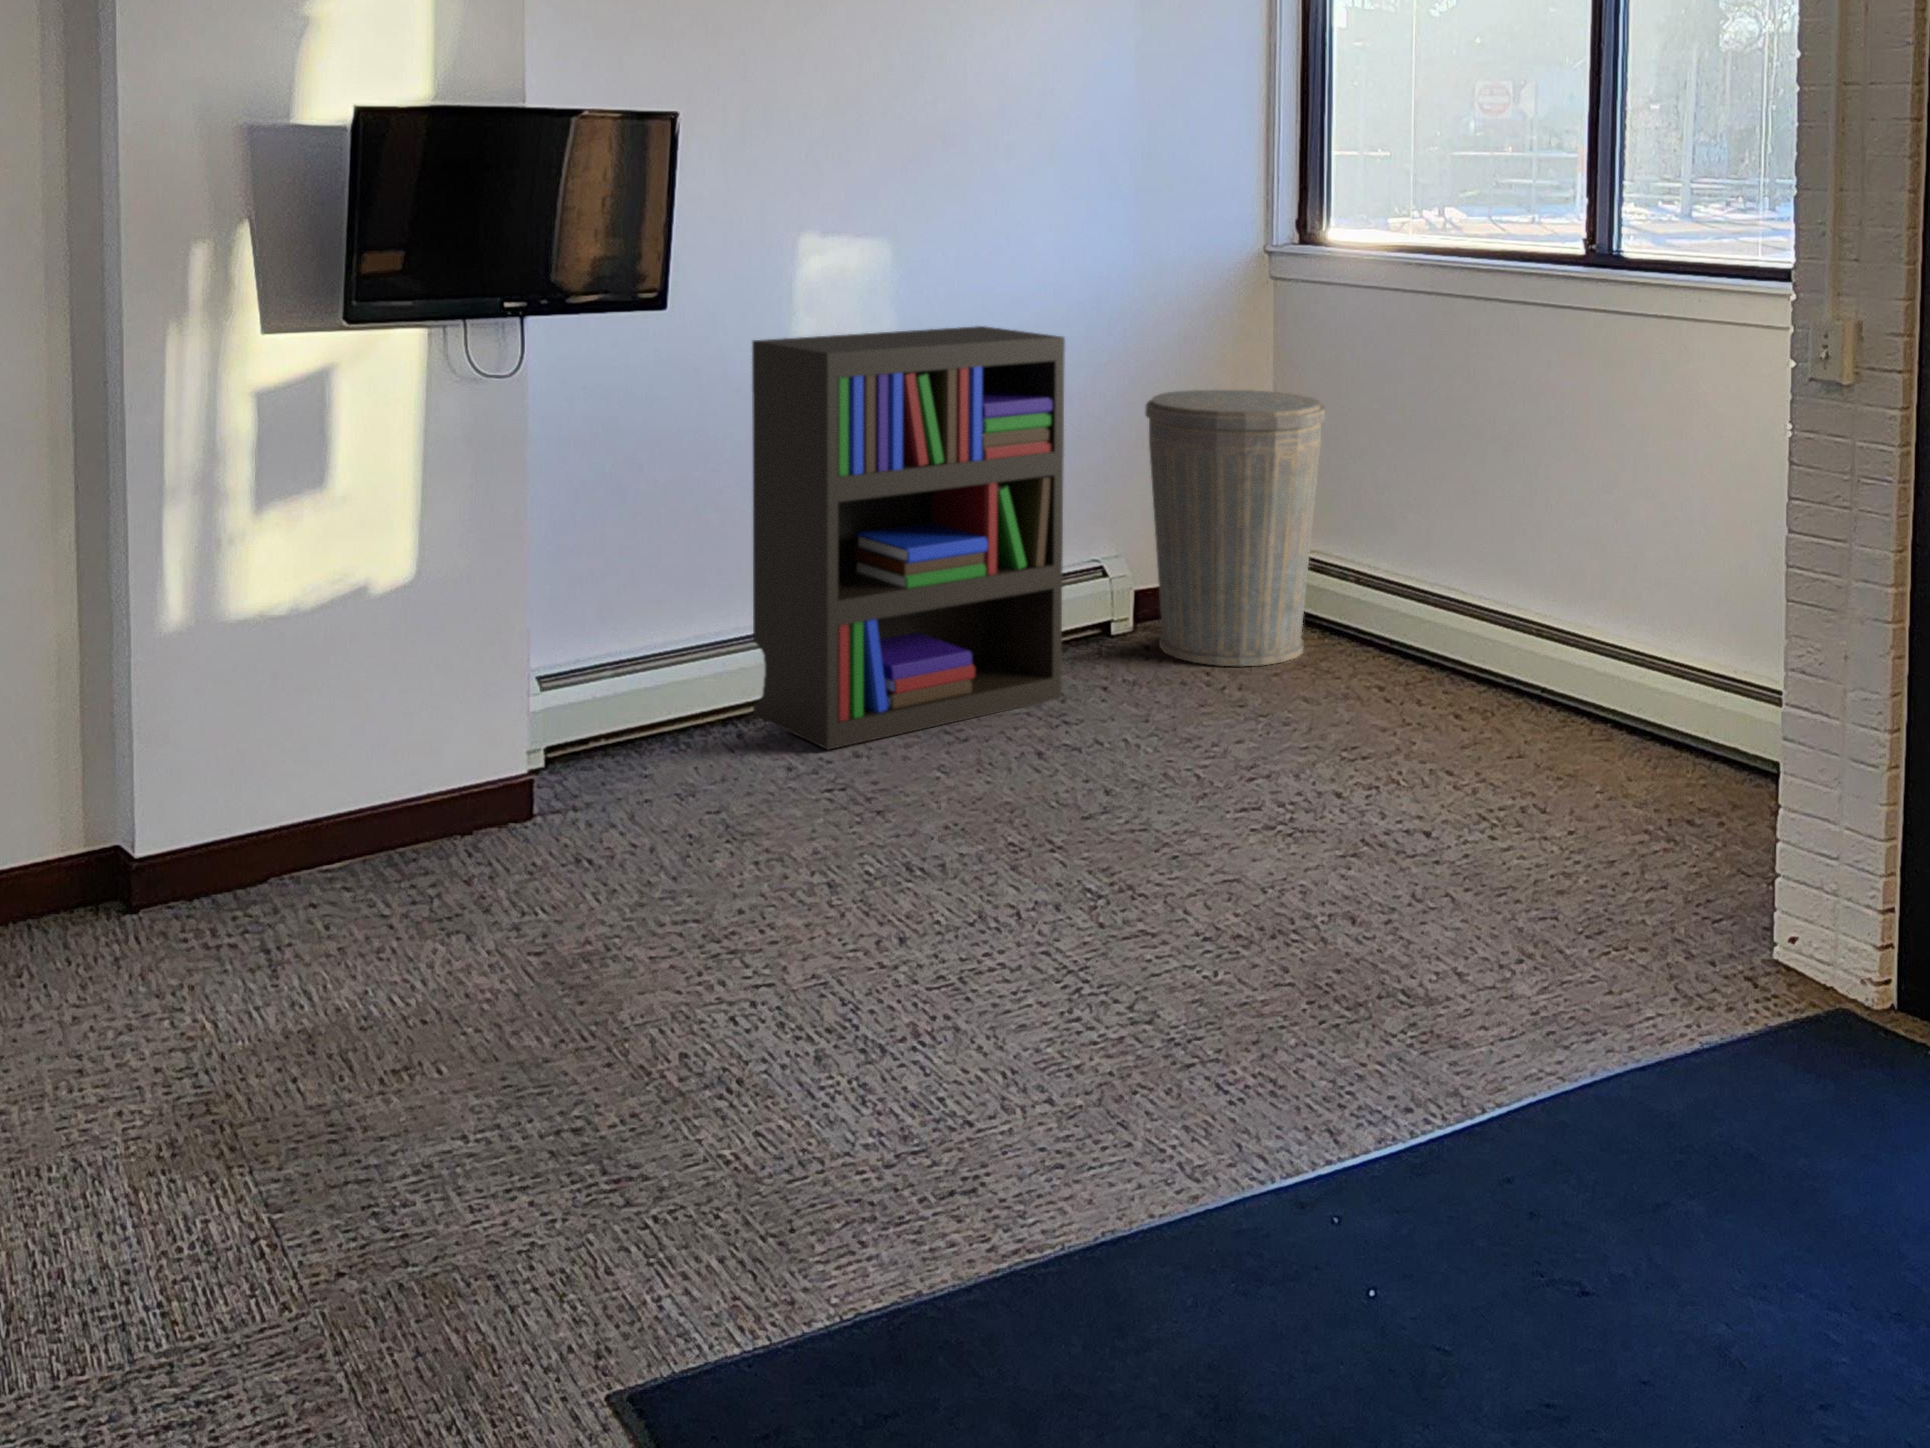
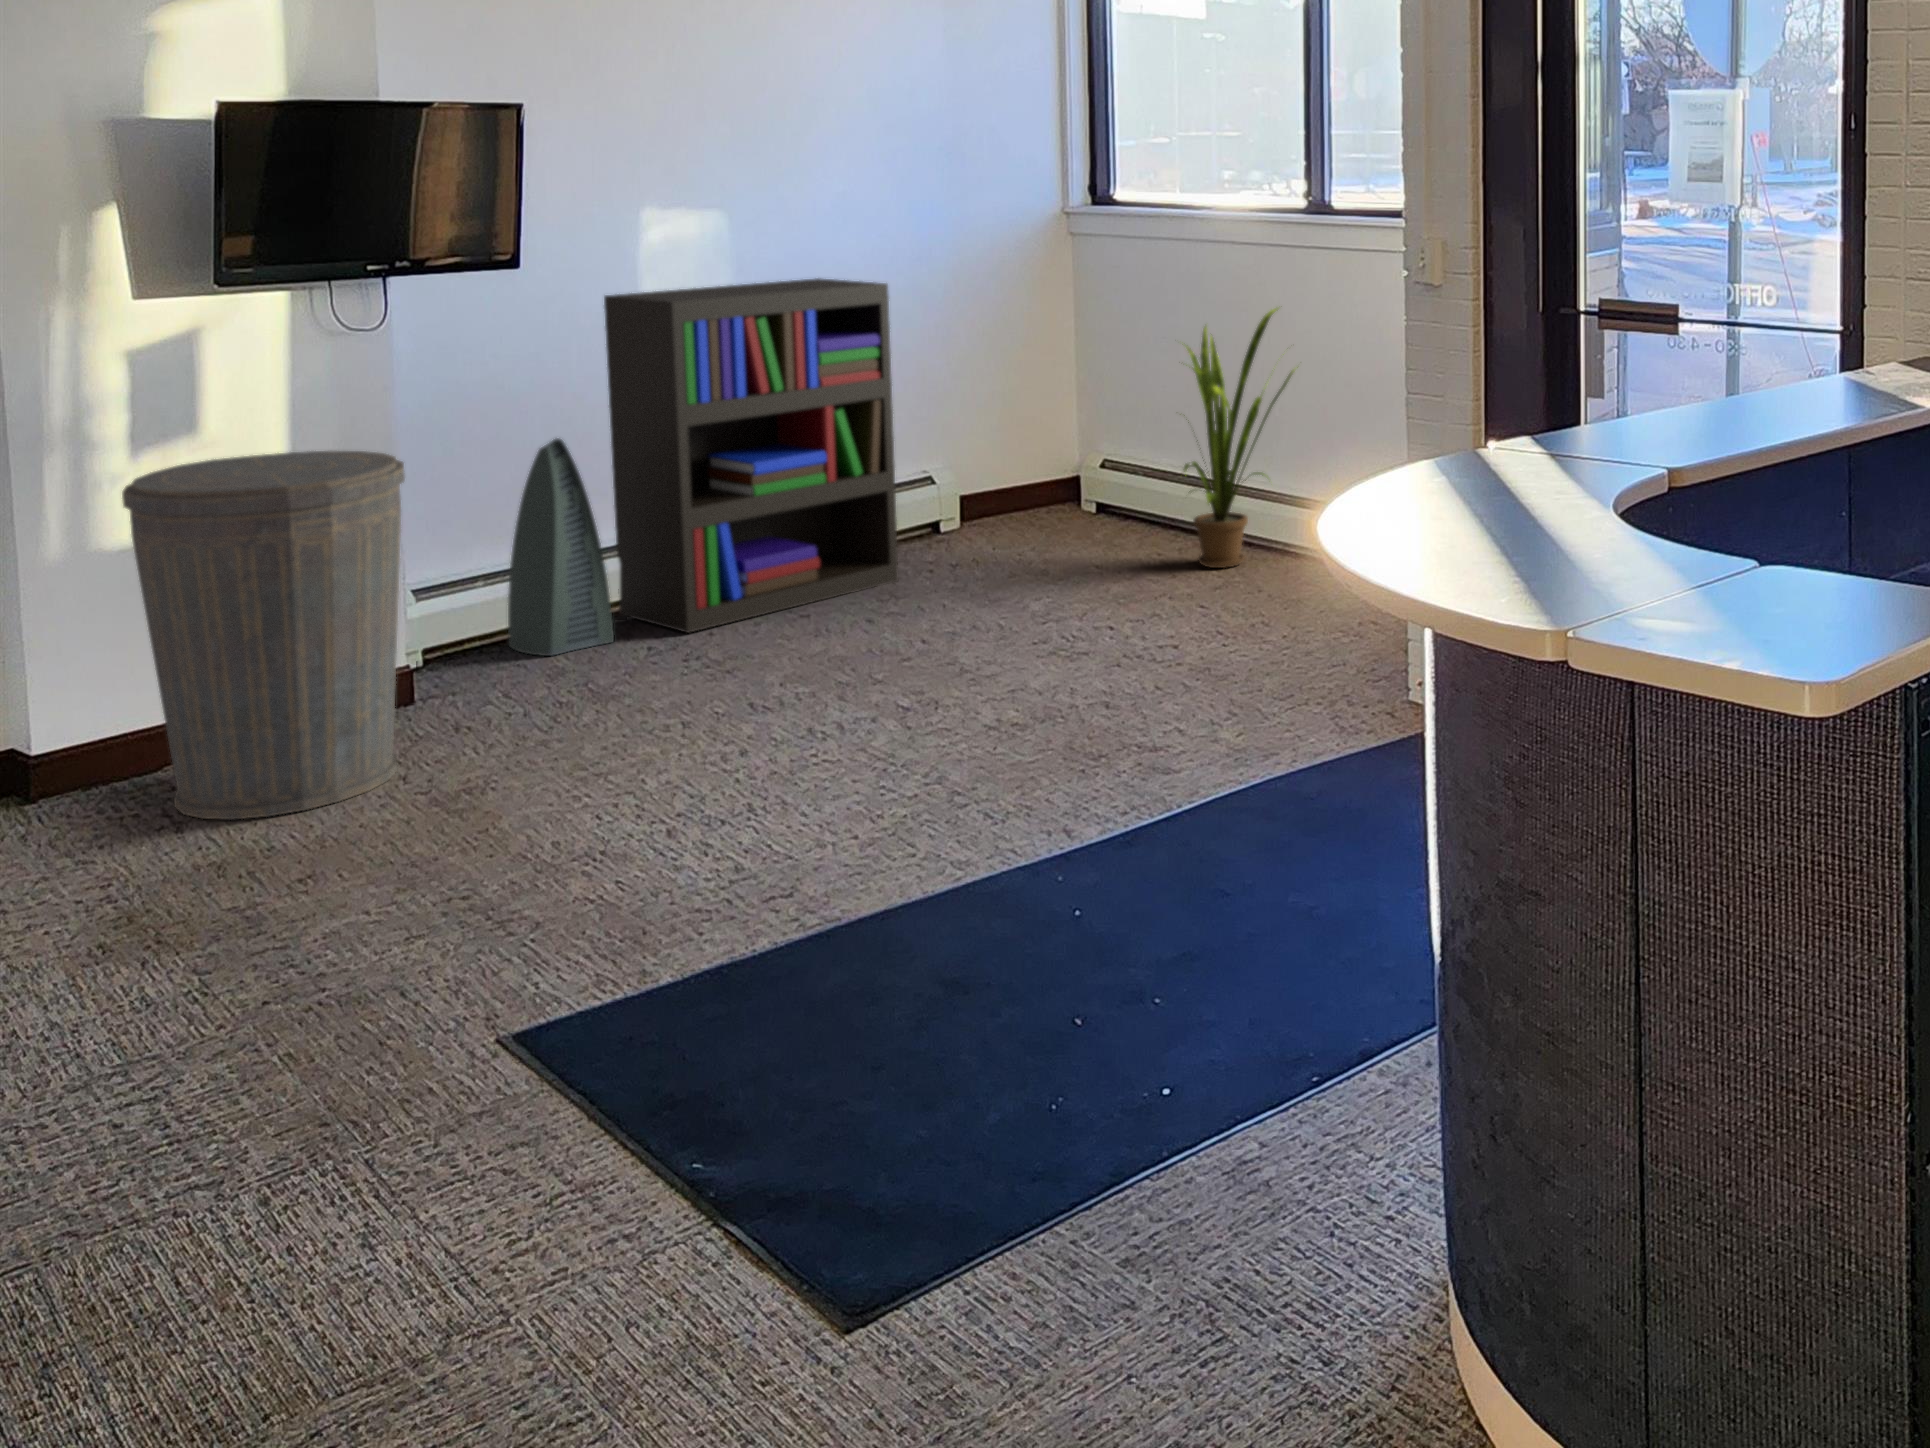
house plant: none [1401,383,1566,717] -> present [1183,308,1298,568]
trash can: present [1145,390,1325,666] -> present [122,451,405,819]
air purifier: none [636,507,747,766] -> present [508,438,614,656]

